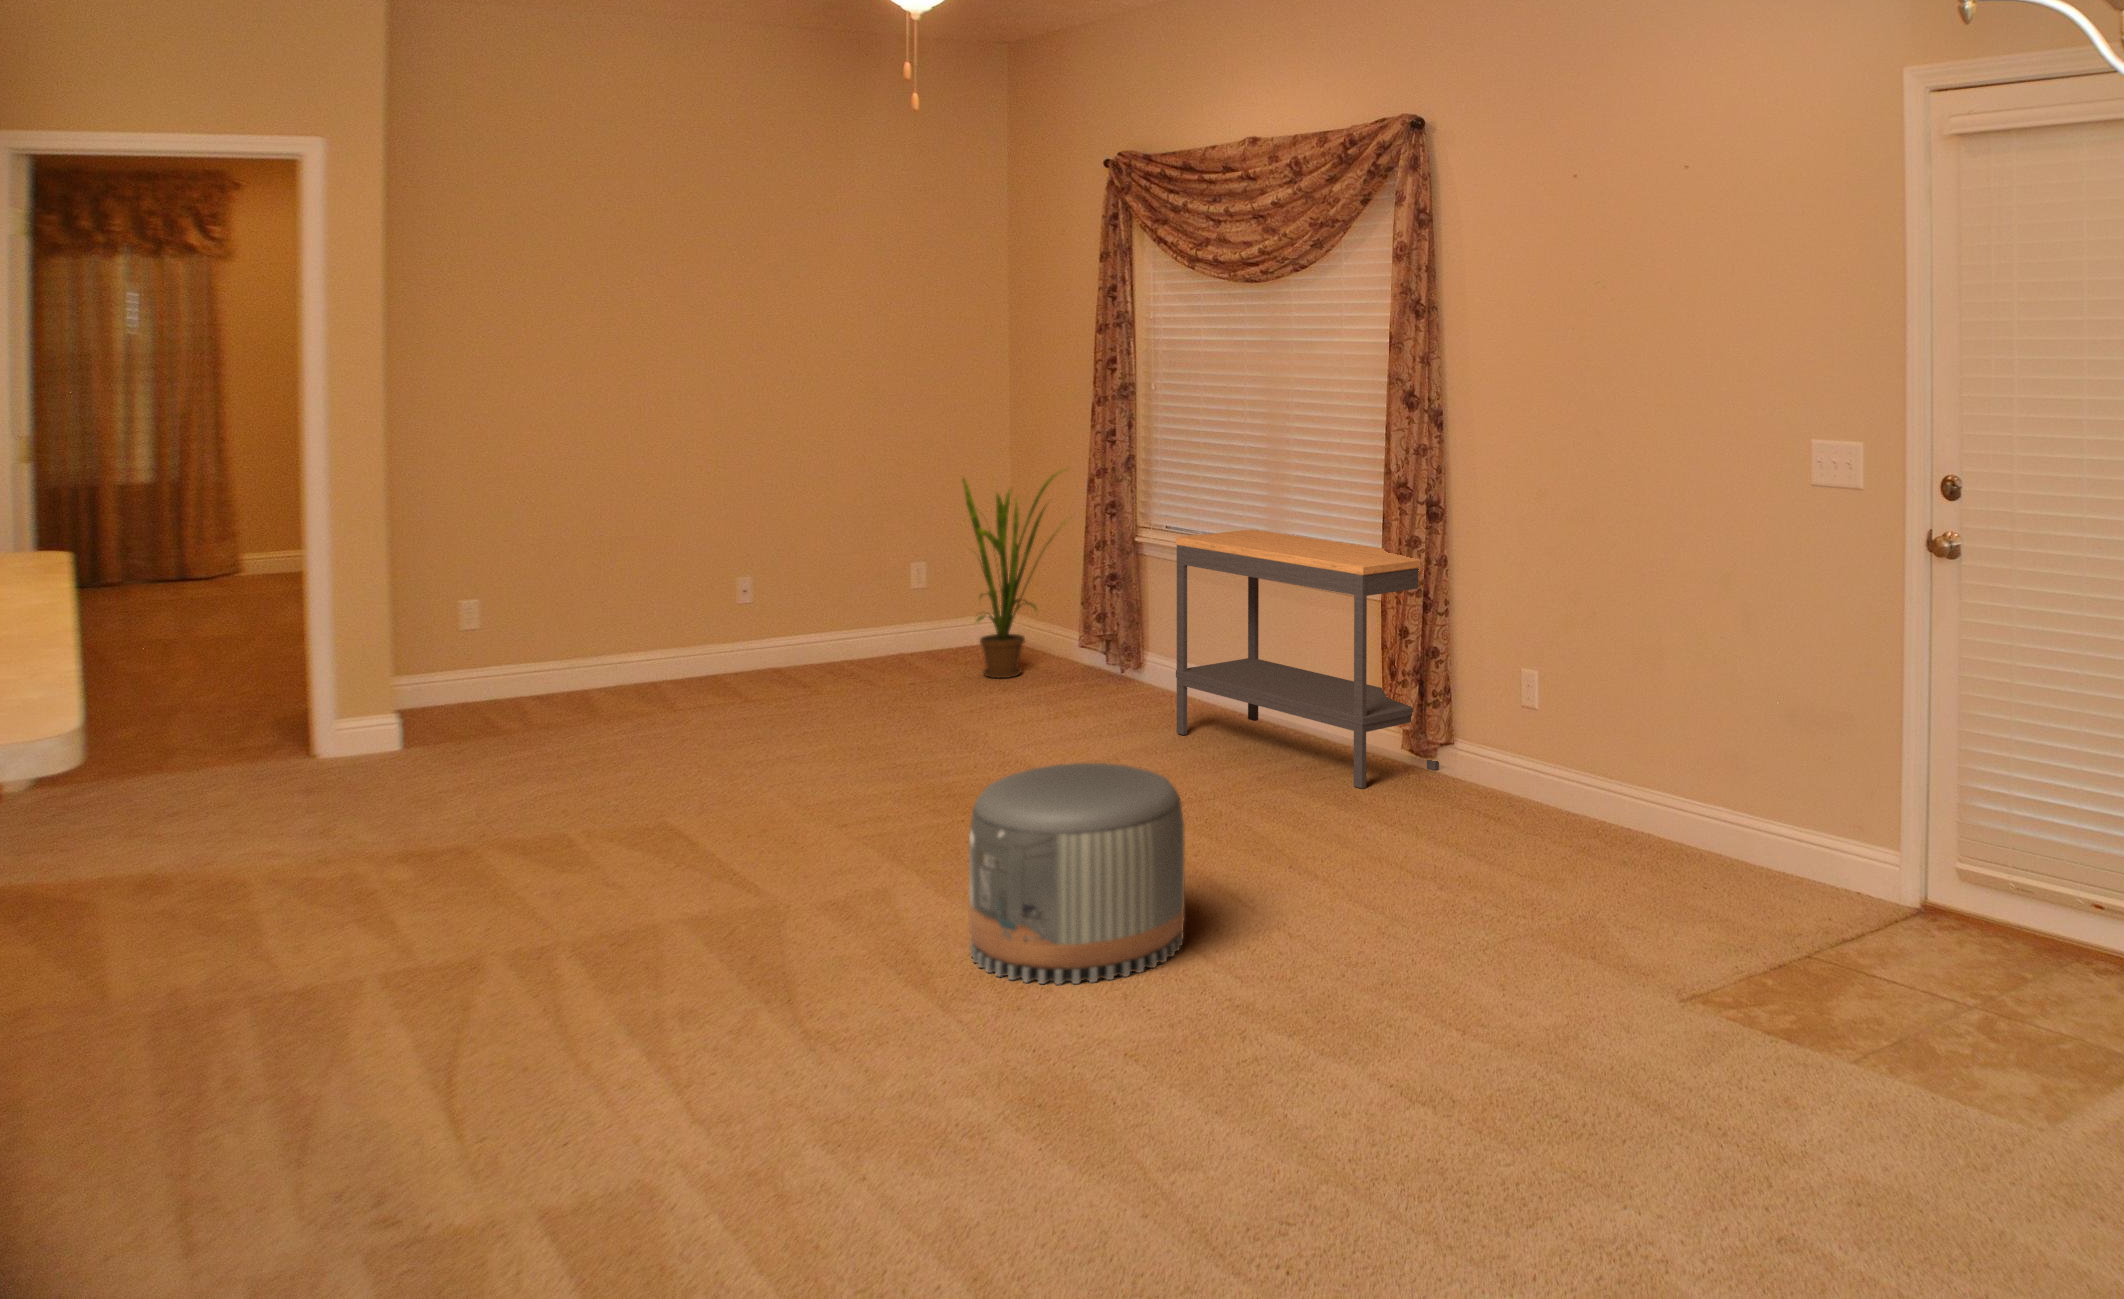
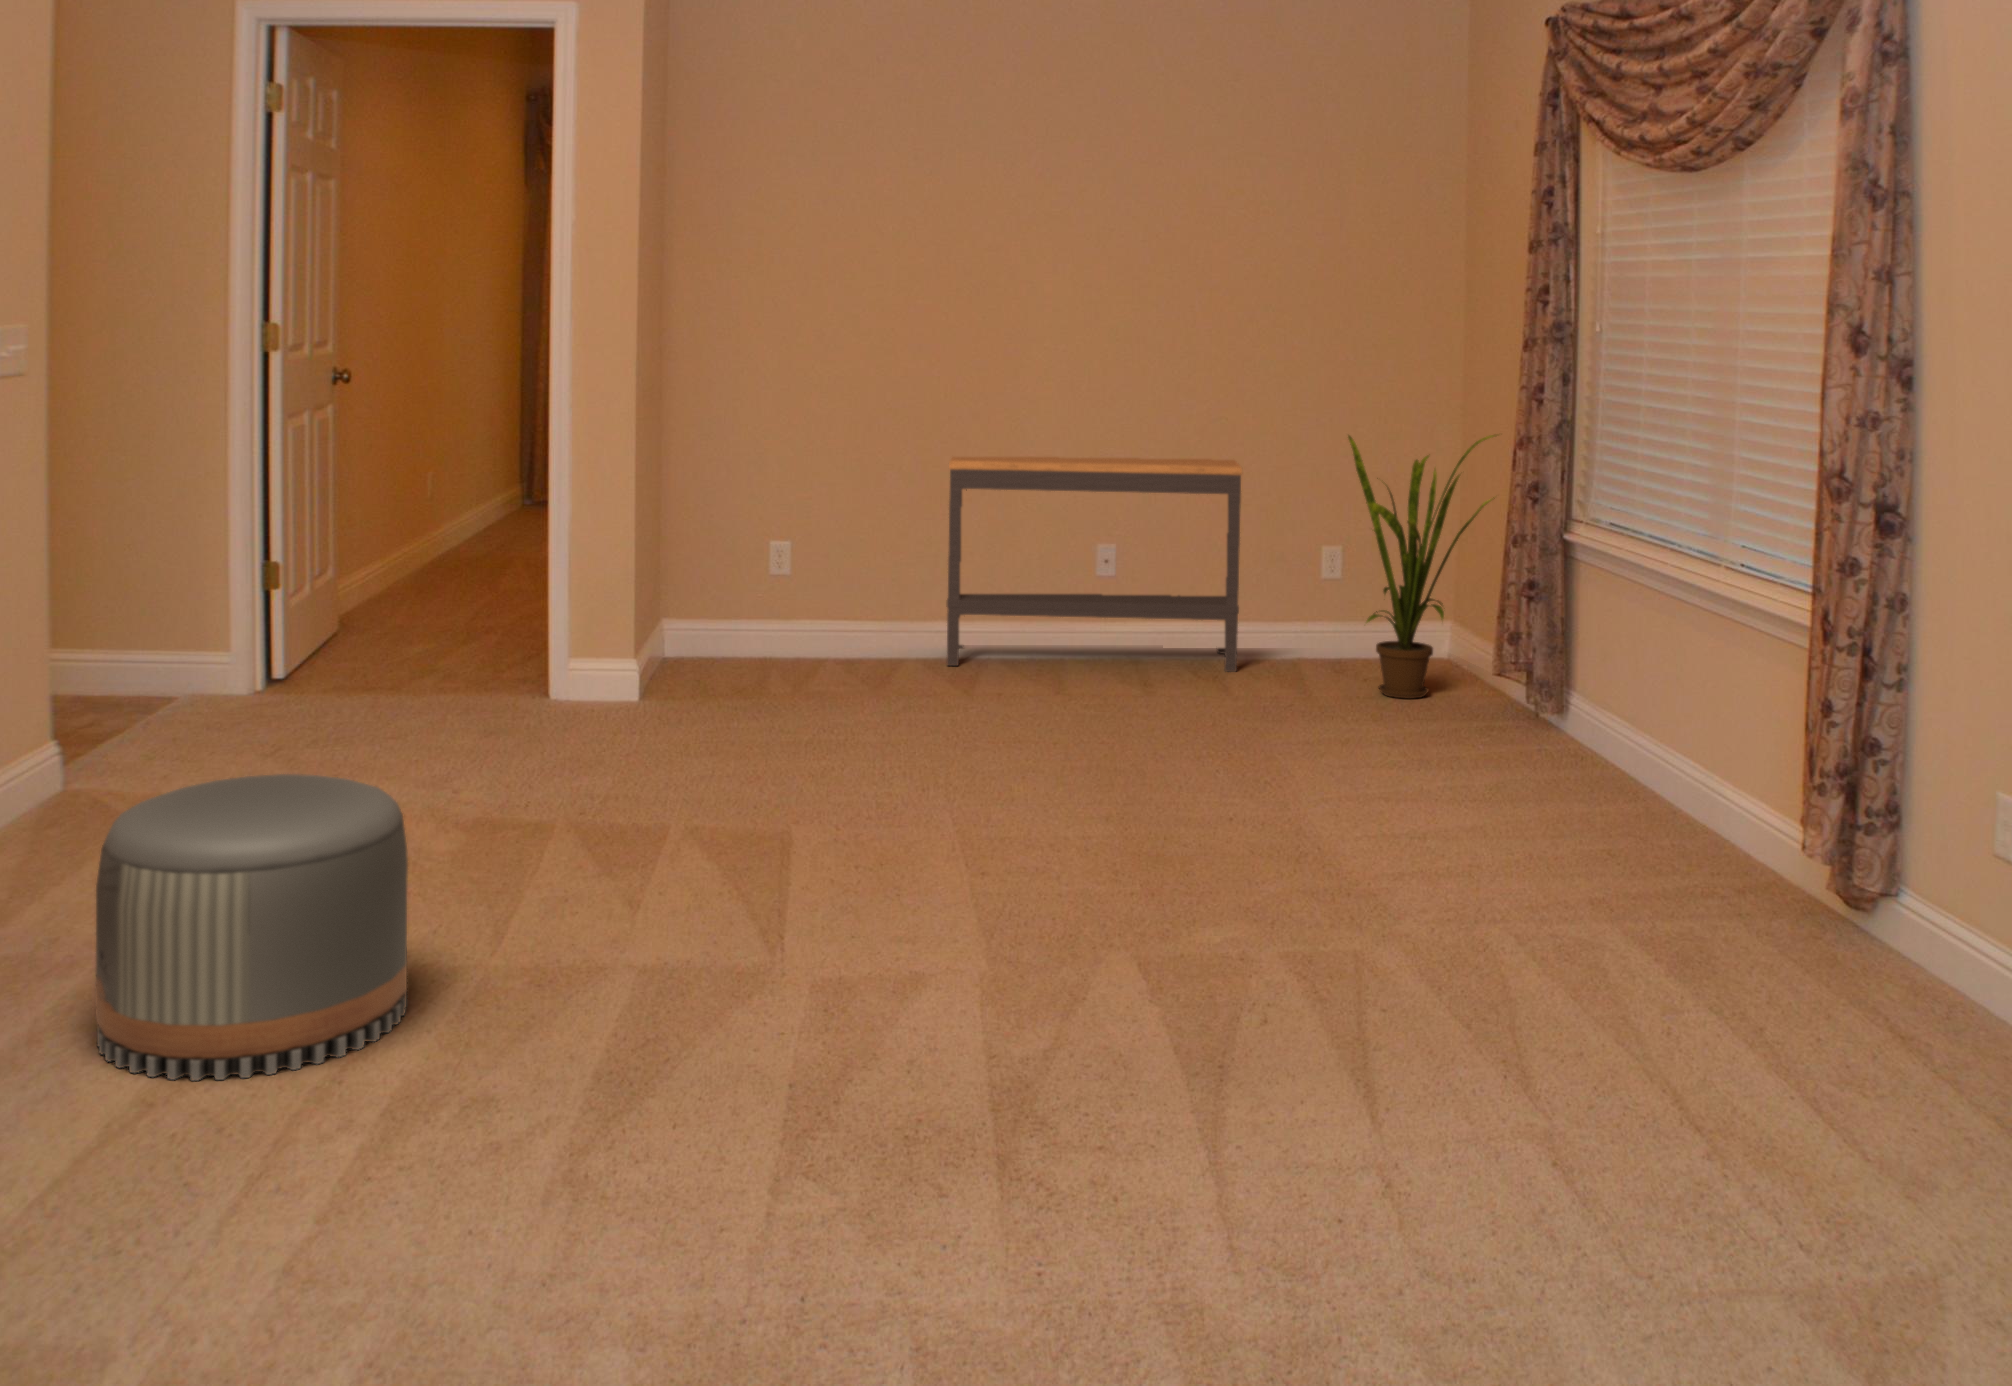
console table: present [1176,530,1439,789] -> present [947,457,1242,672]
pouf: present [969,763,1185,984] -> present [96,774,408,1081]

